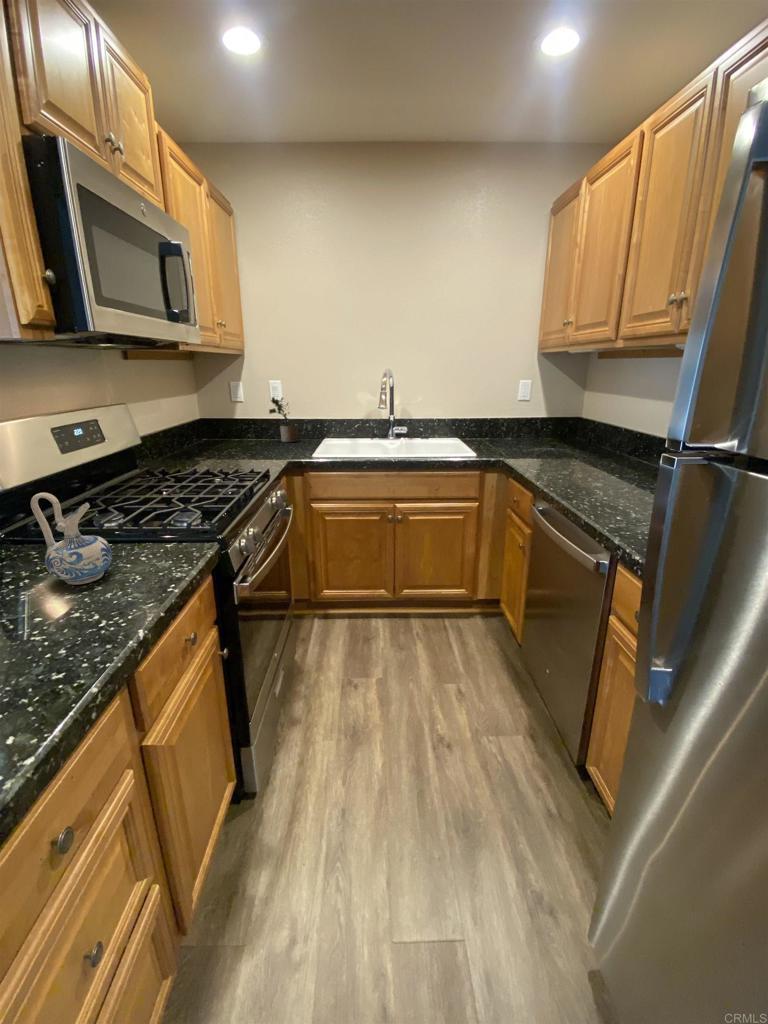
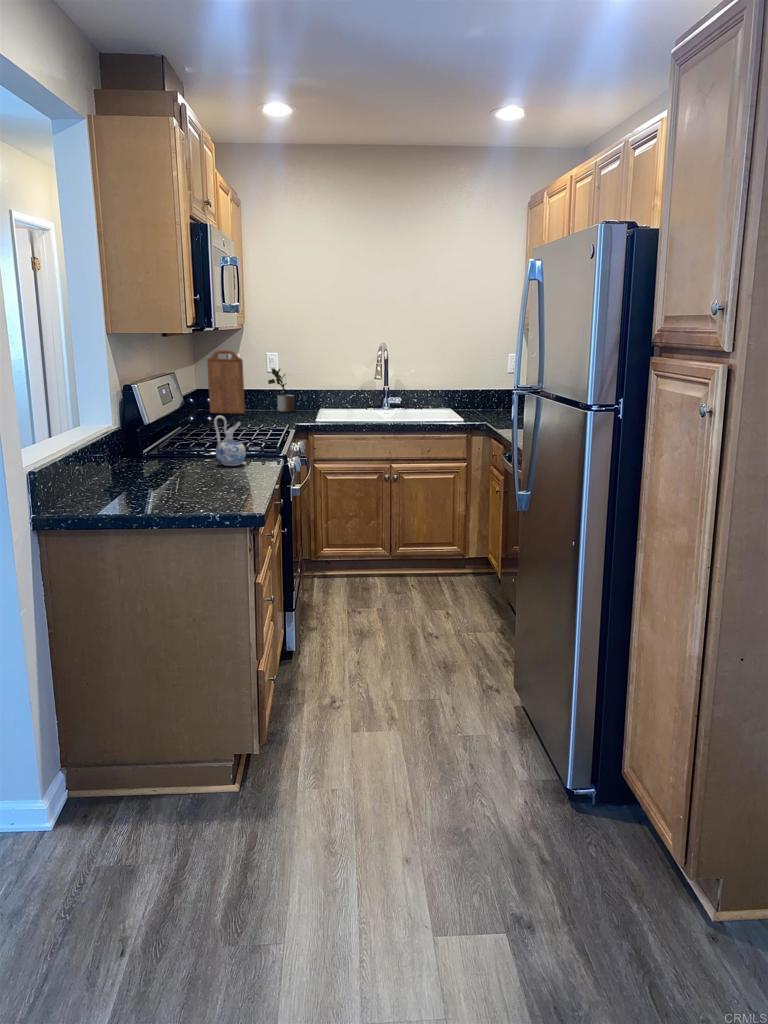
cutting board: none [202,378,244,445] -> present [207,350,245,413]

